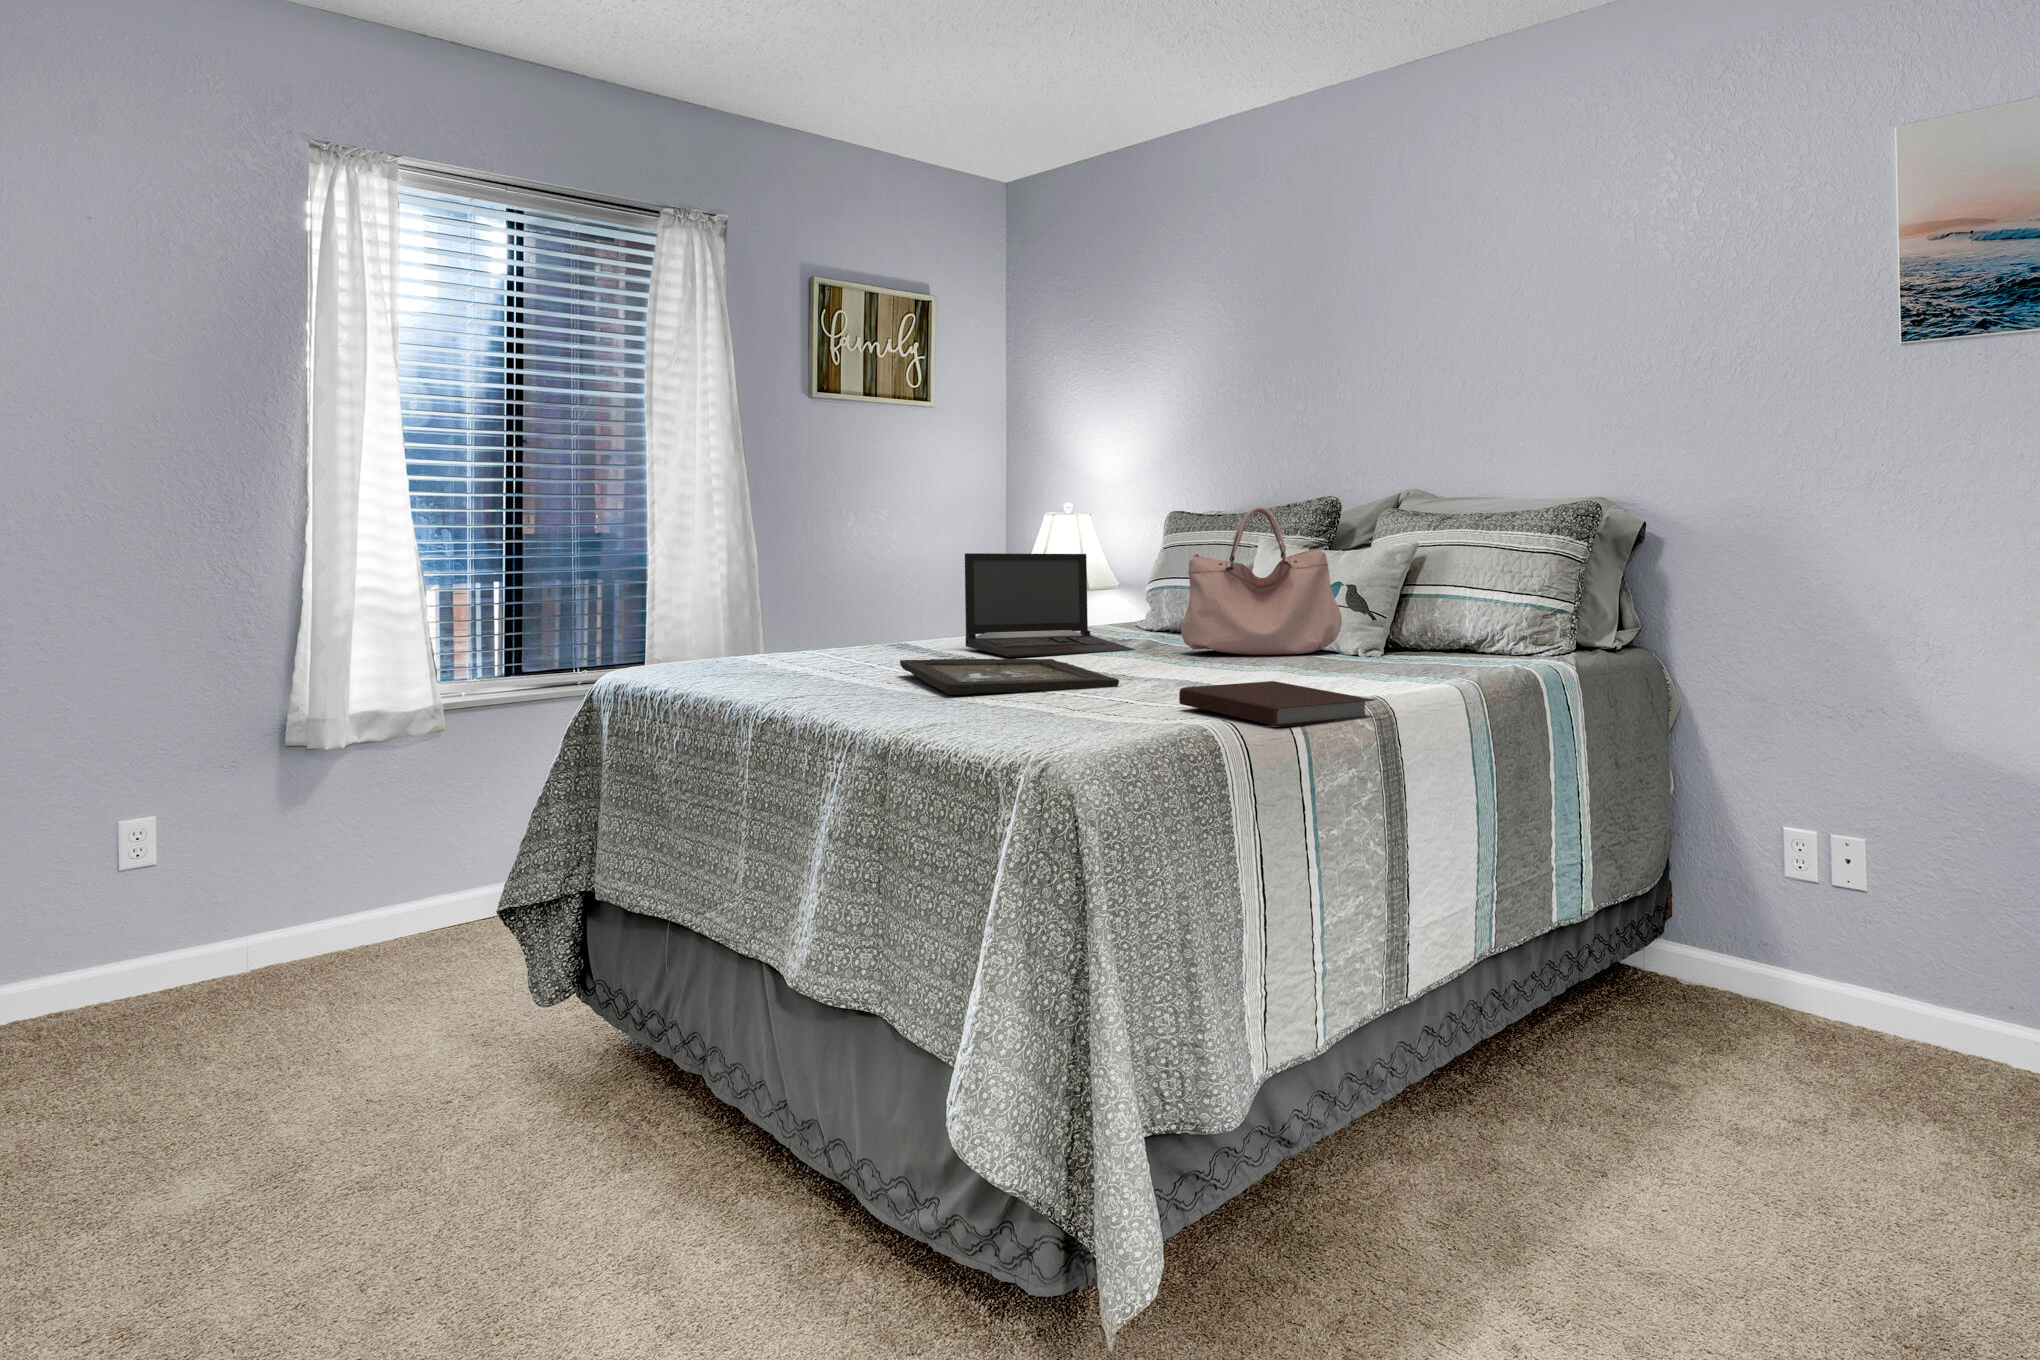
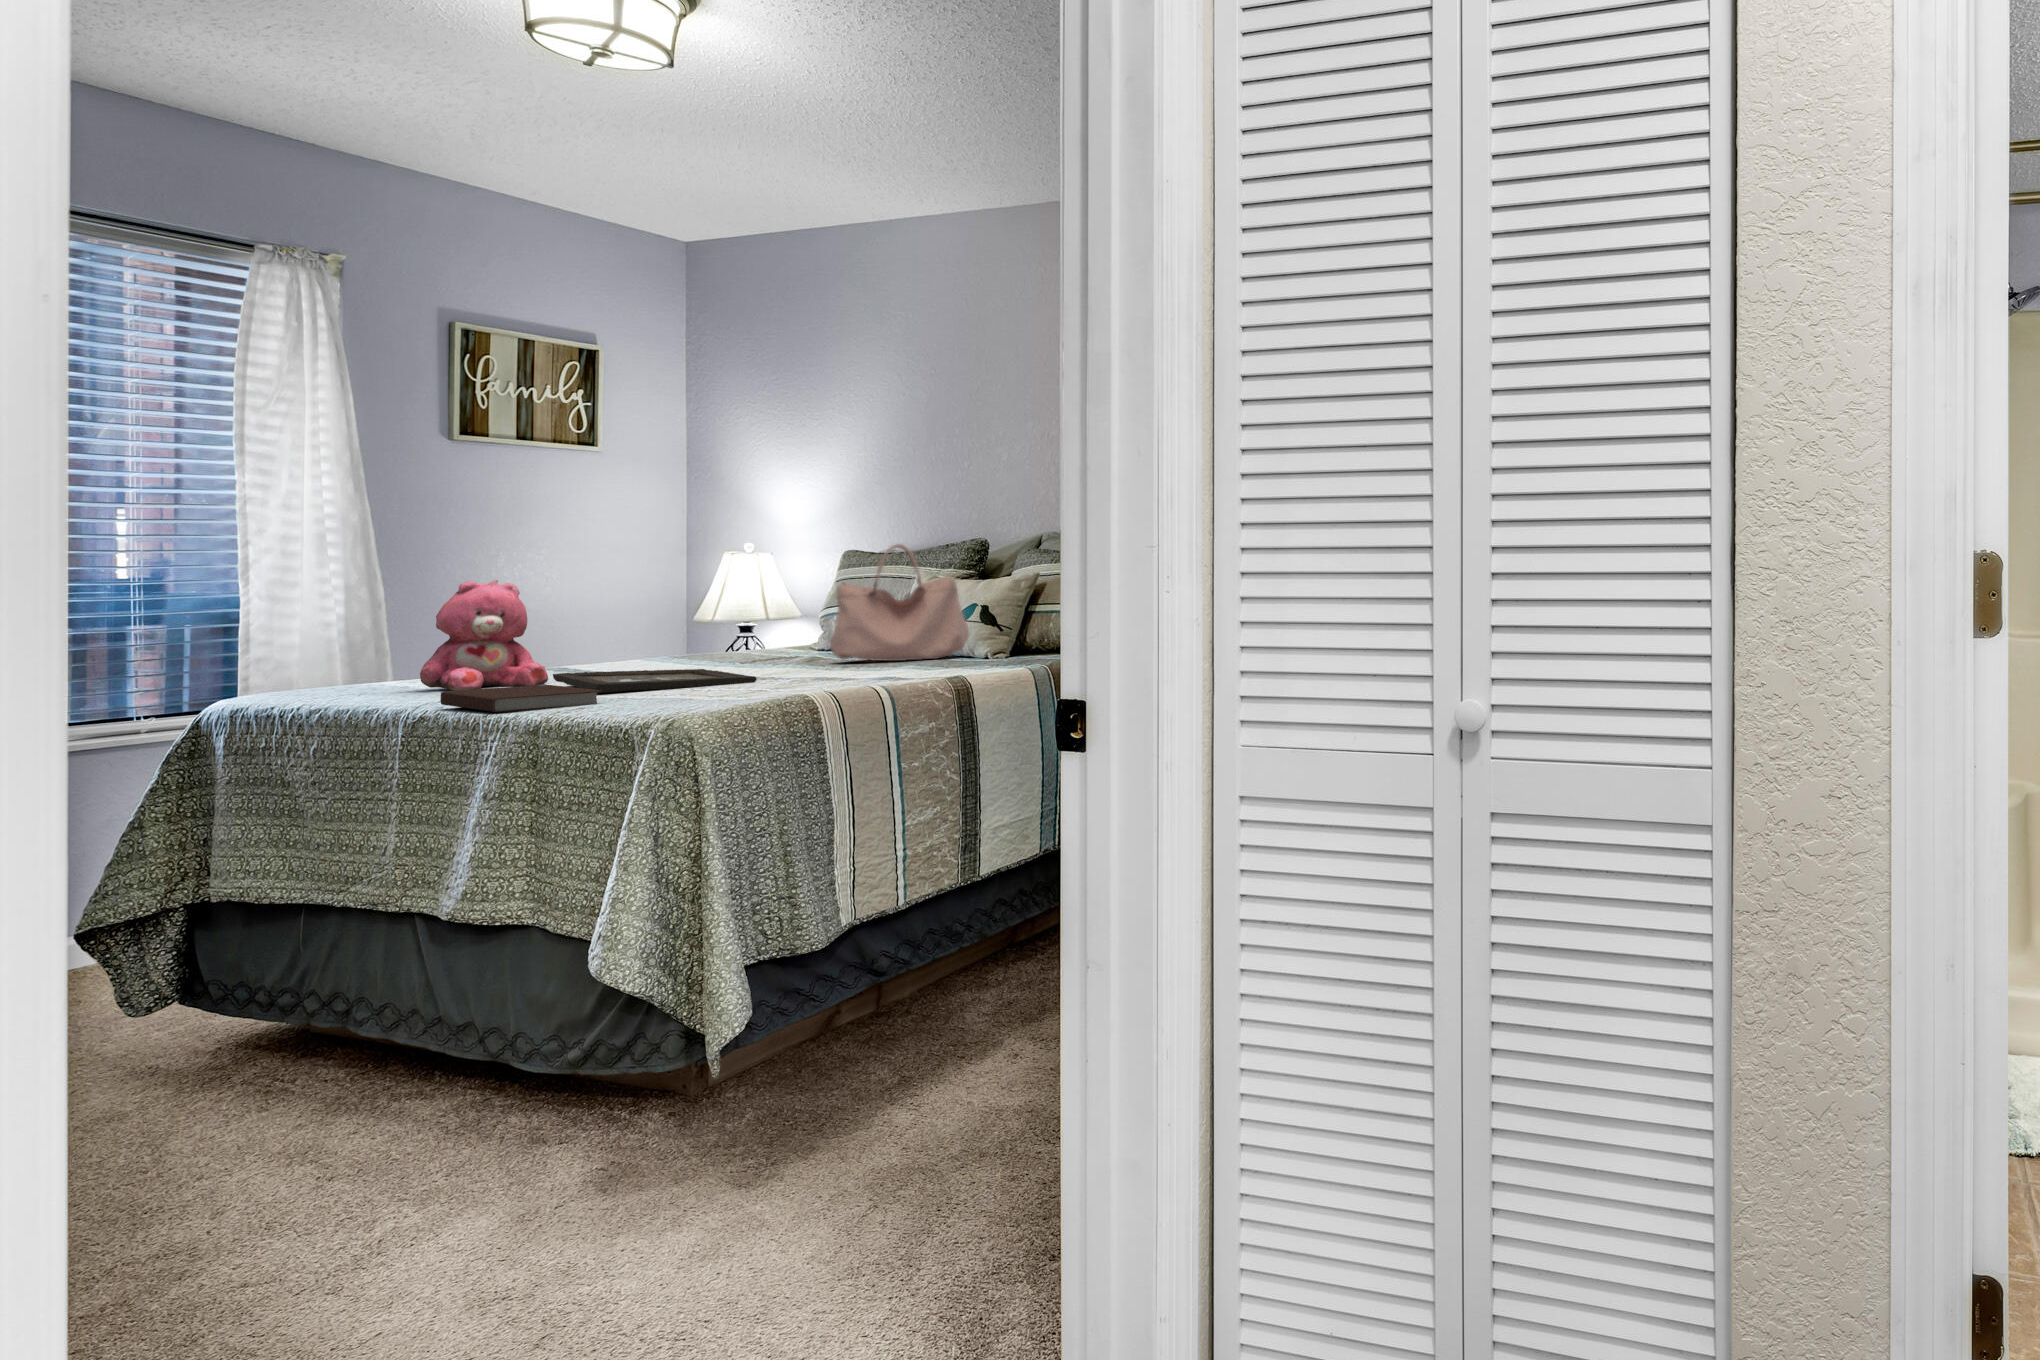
teddy bear: none [775,547,895,674] -> present [420,580,548,690]
laptop: present [965,553,1135,657] -> none [622,585,791,672]
notebook: present [1179,681,1374,727] -> present [440,685,602,712]

